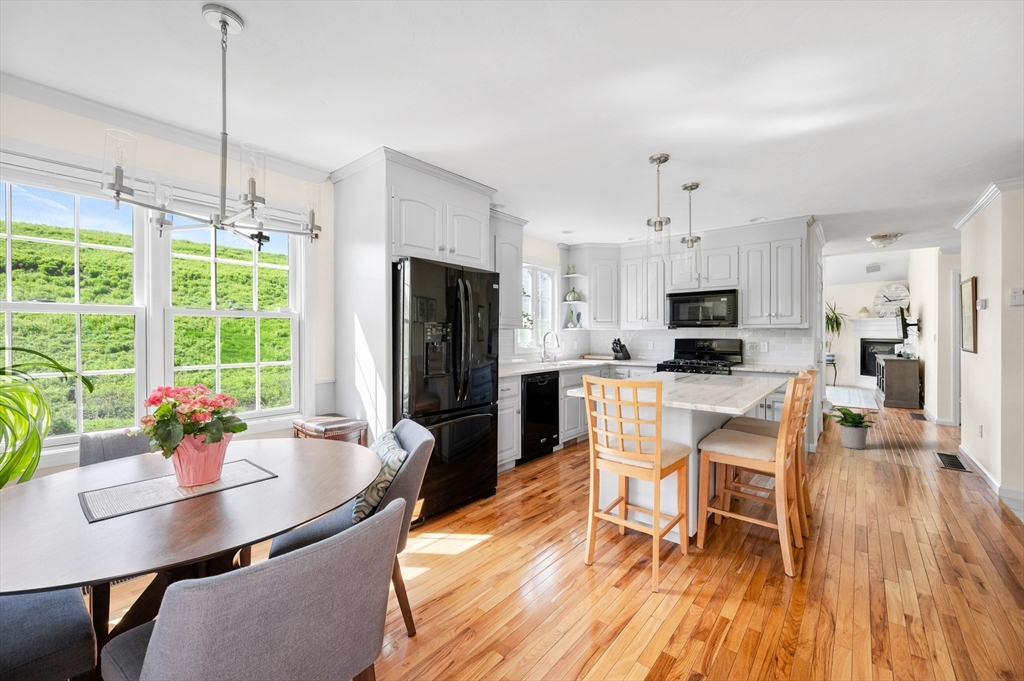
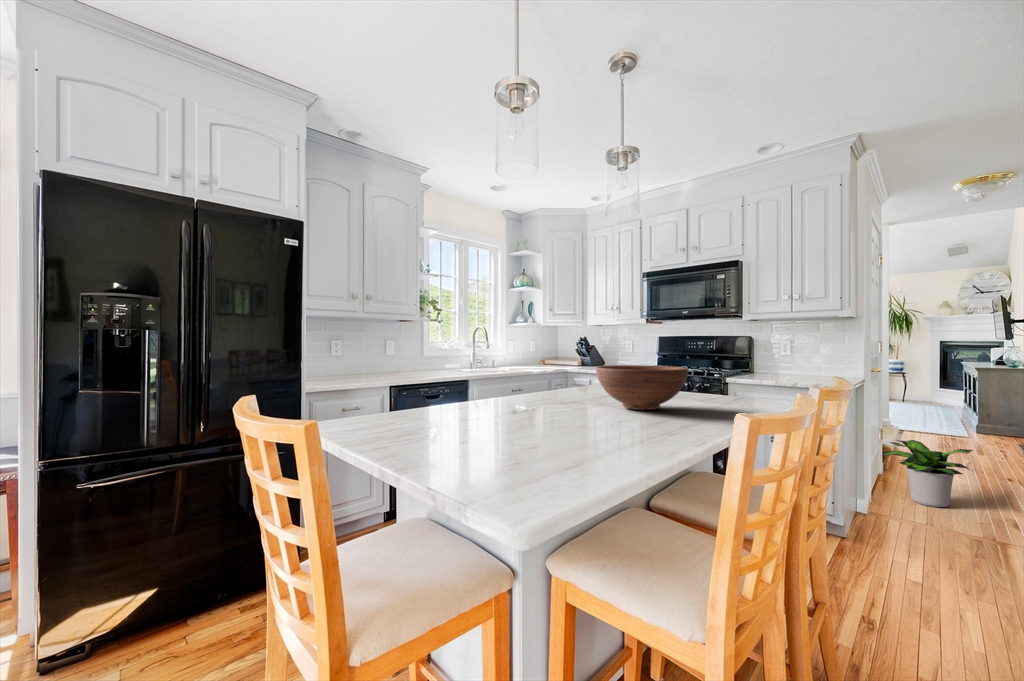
fruit bowl: none [685,361,738,385] -> present [596,365,688,410]

